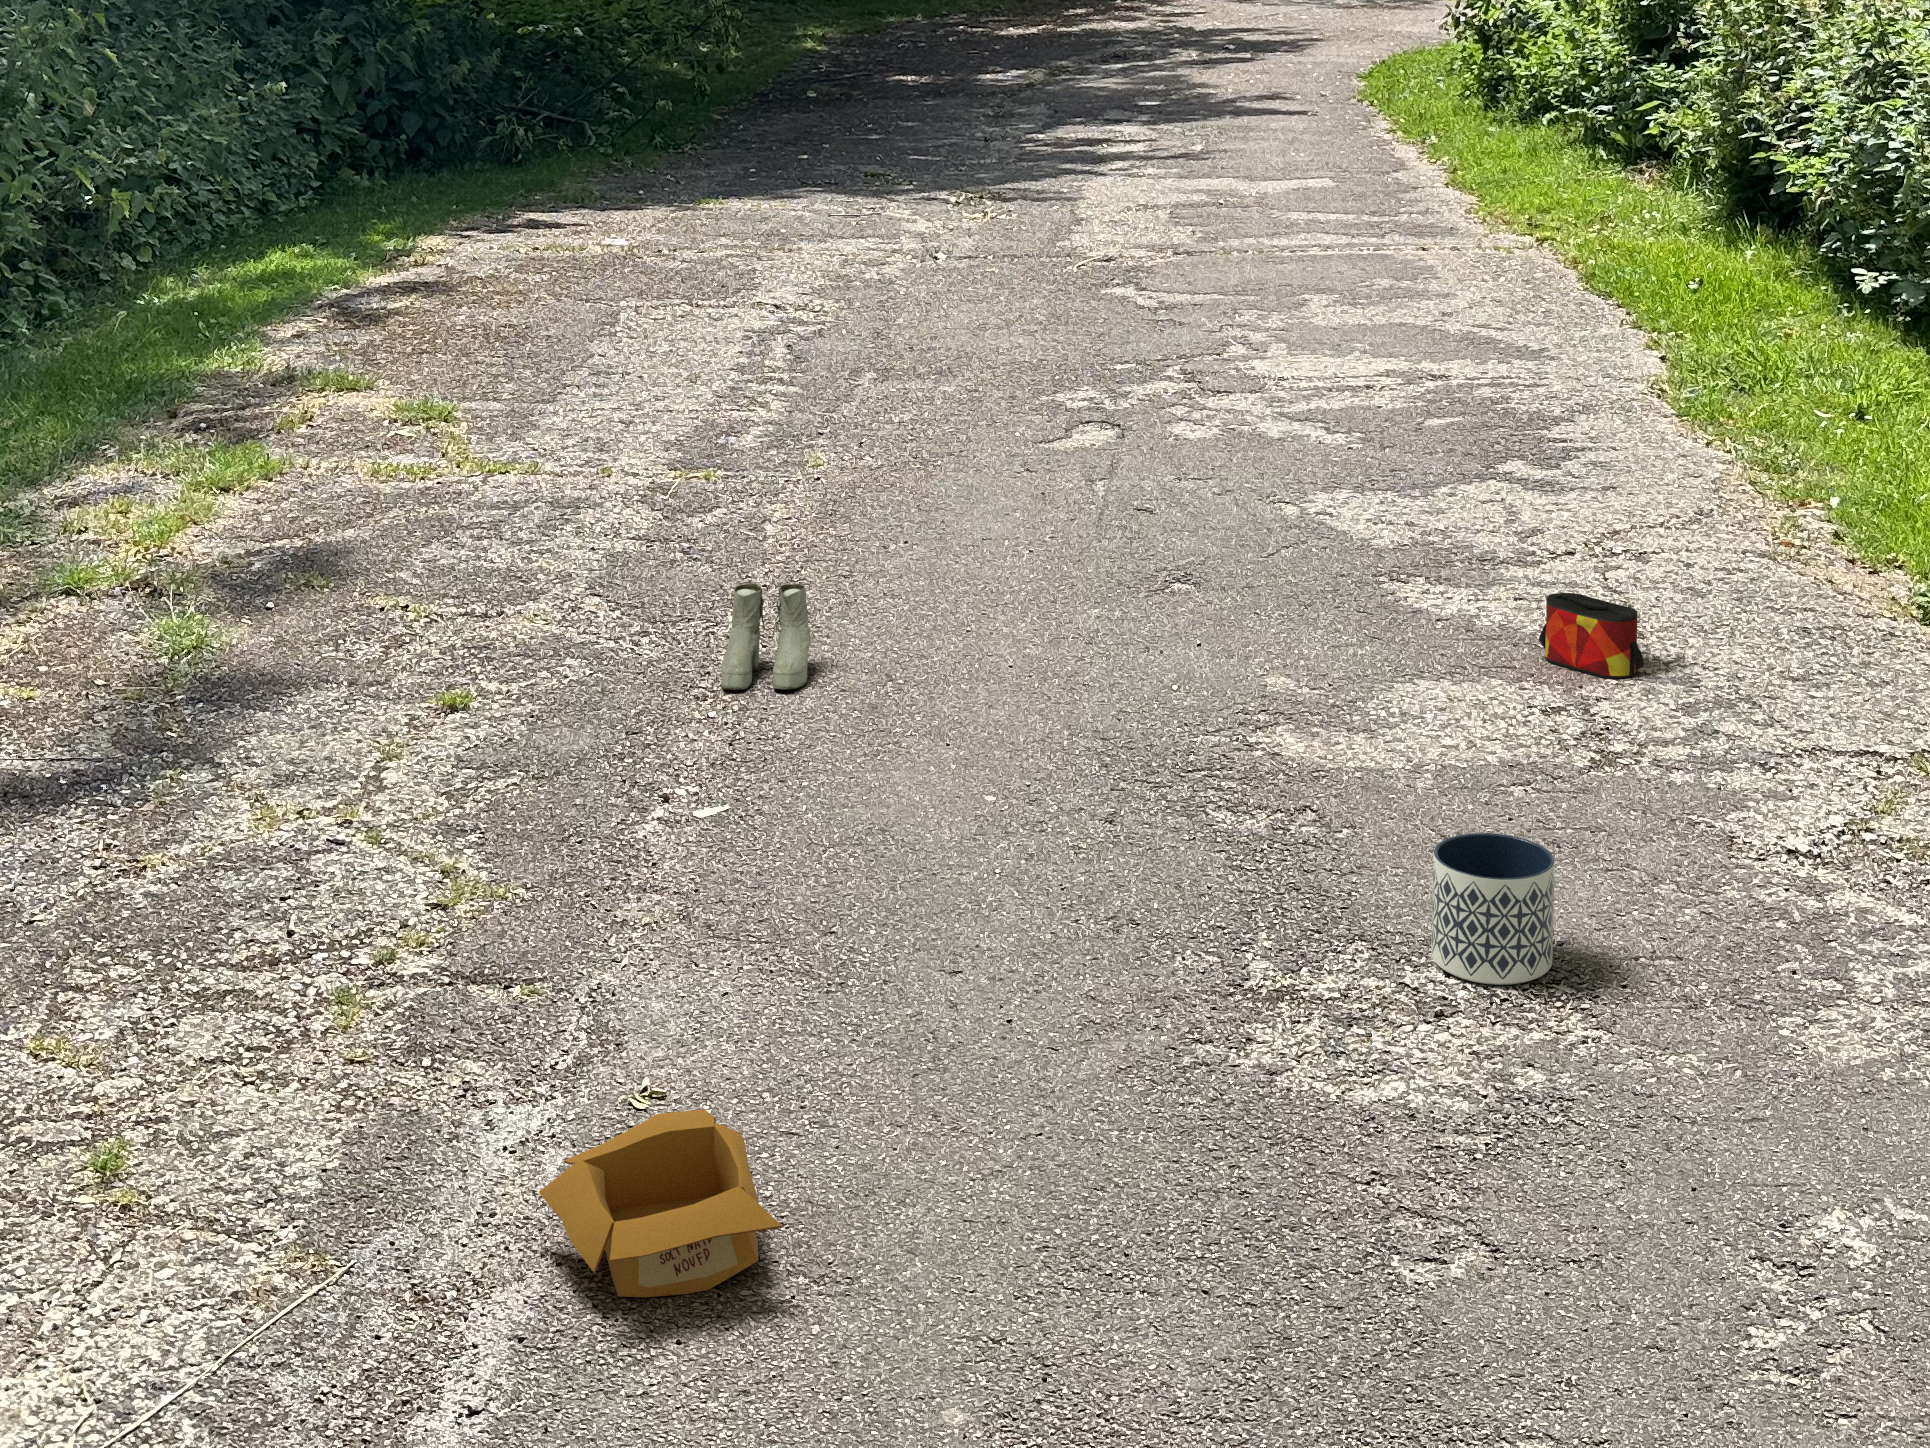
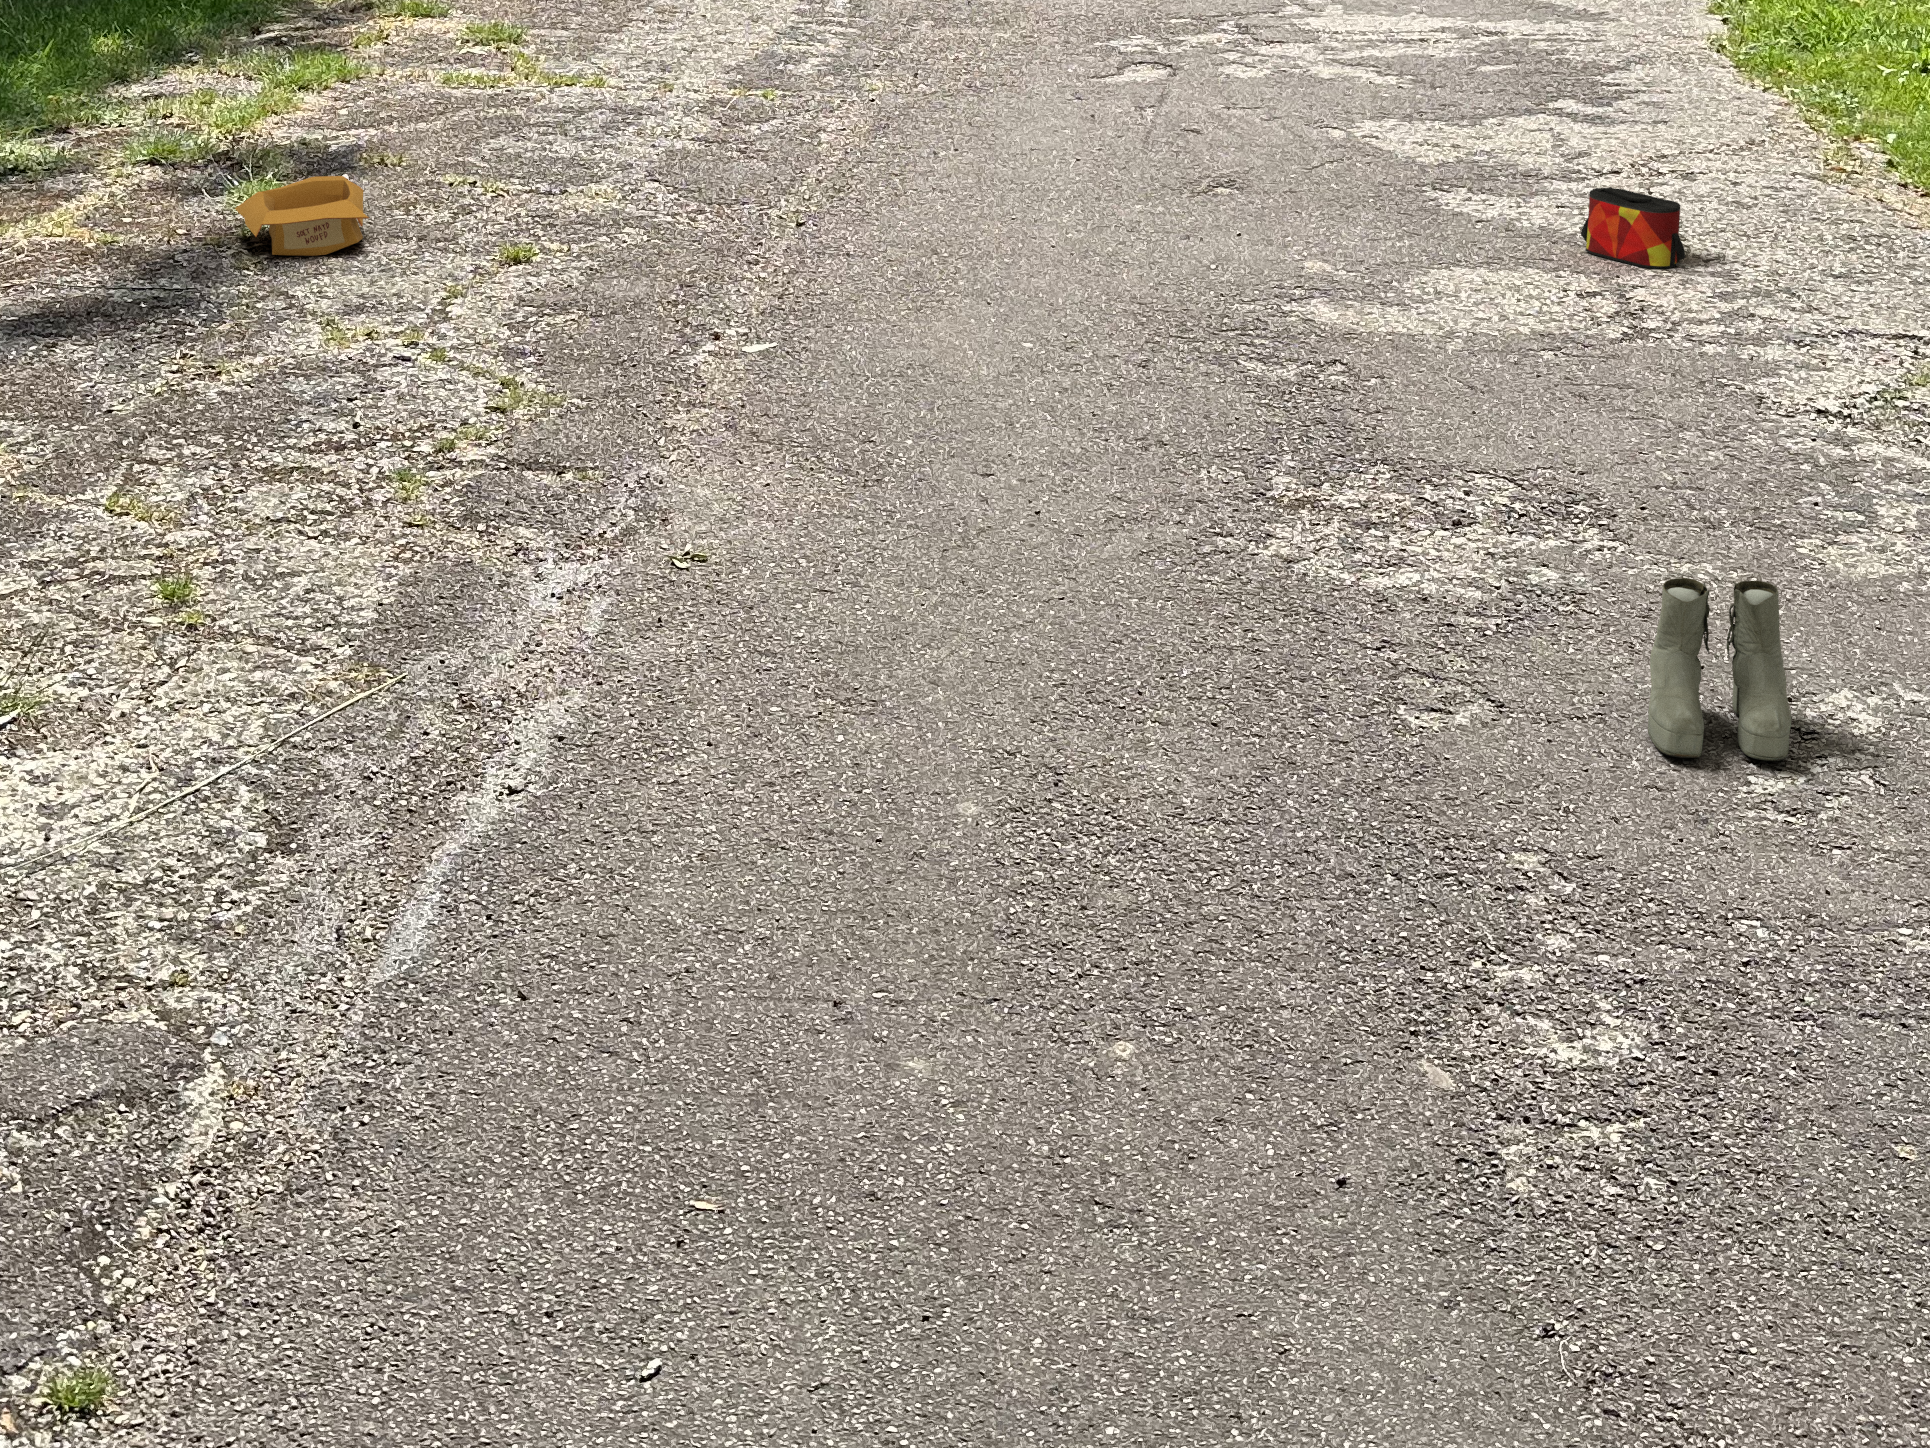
boots: present [721,584,811,690] -> present [1648,578,1791,761]
planter: present [1431,833,1555,985] -> none [1456,366,1581,505]
cardboard box: present [539,1110,784,1297] -> present [235,176,369,256]

